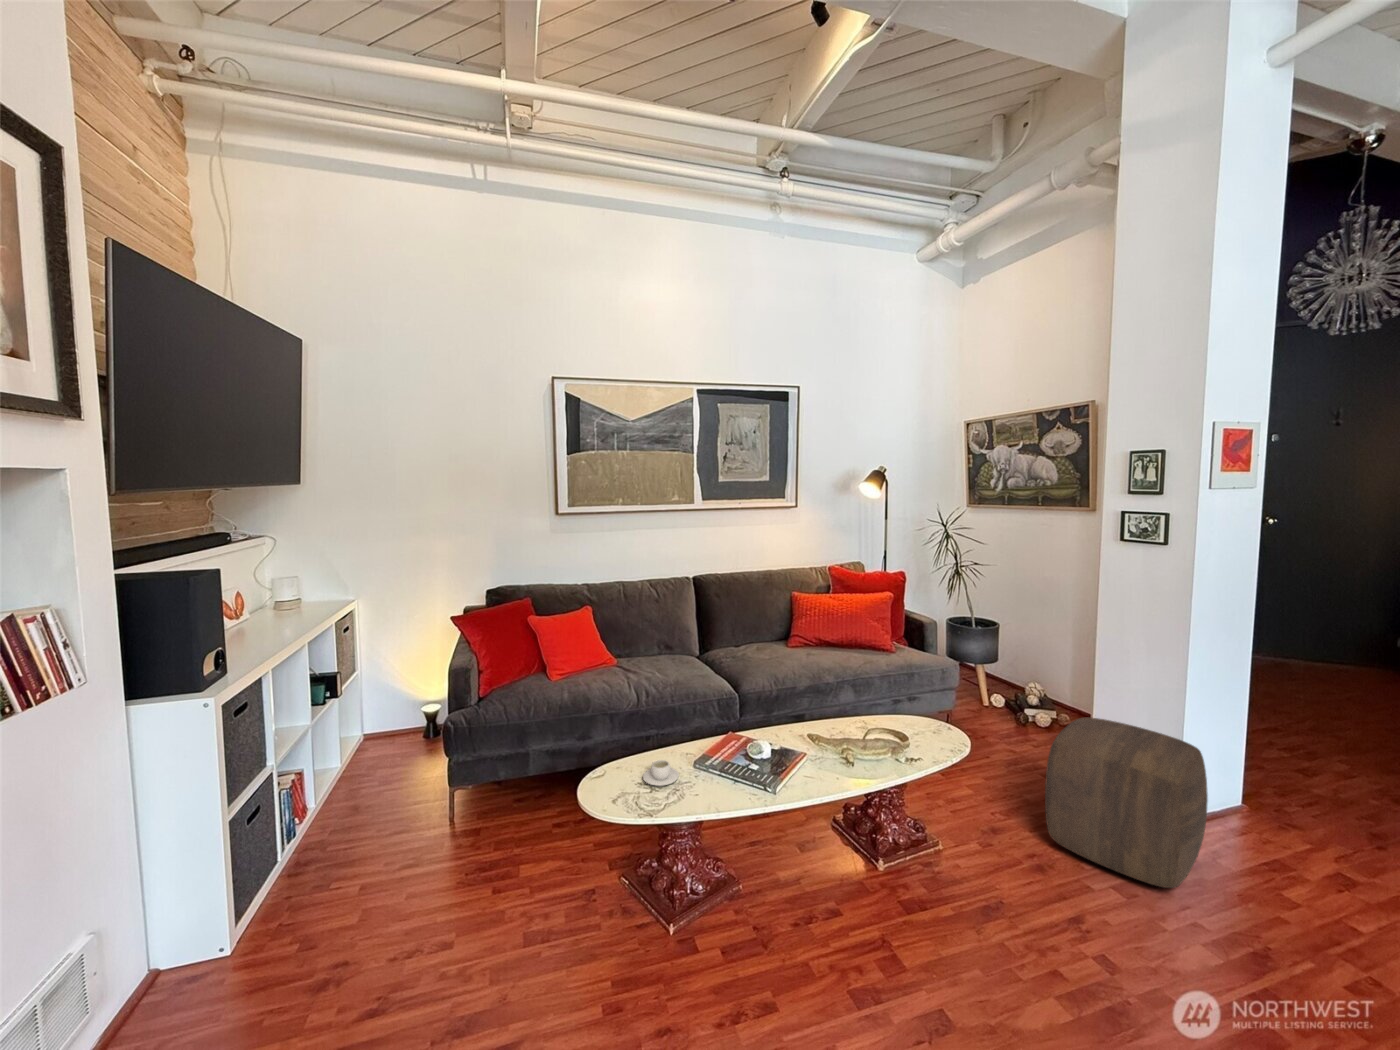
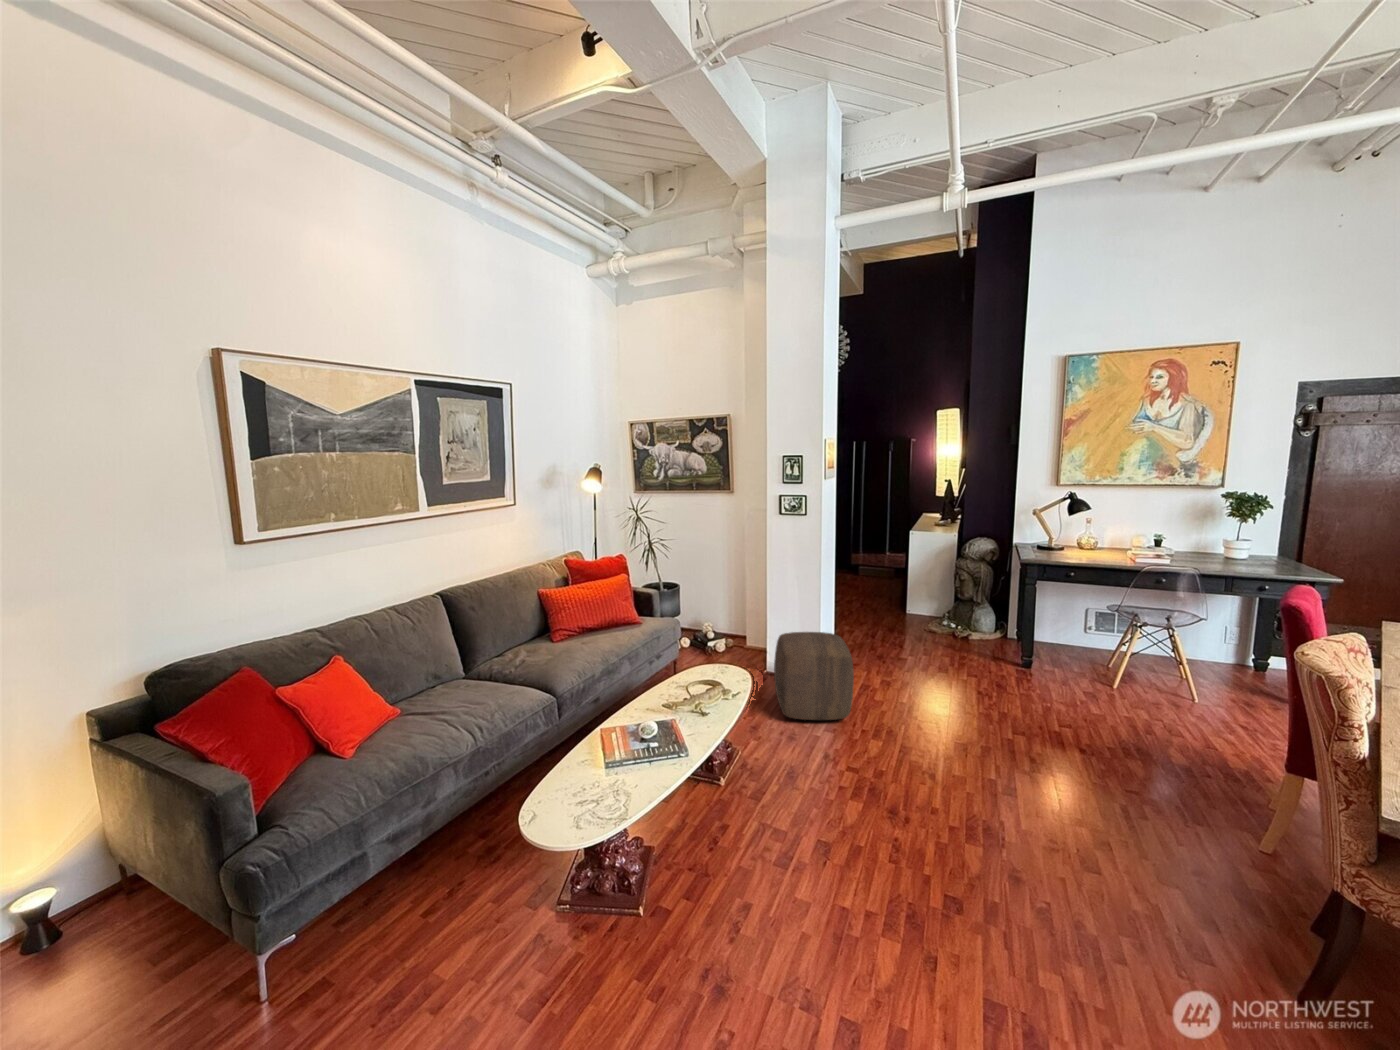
teacup: present [643,760,679,786] -> none [580,773,615,799]

